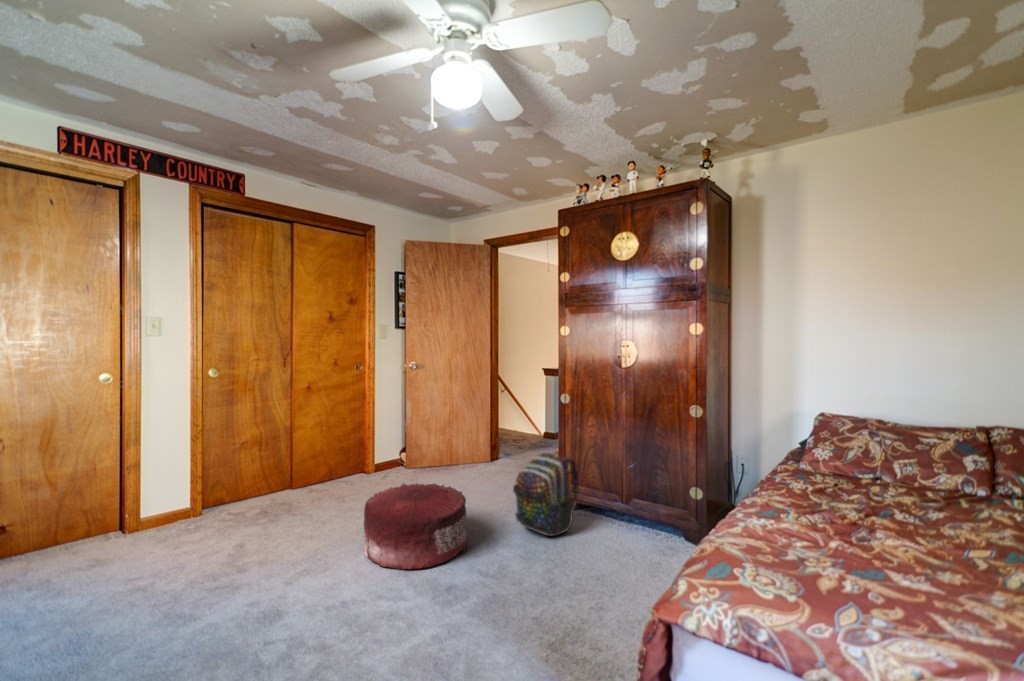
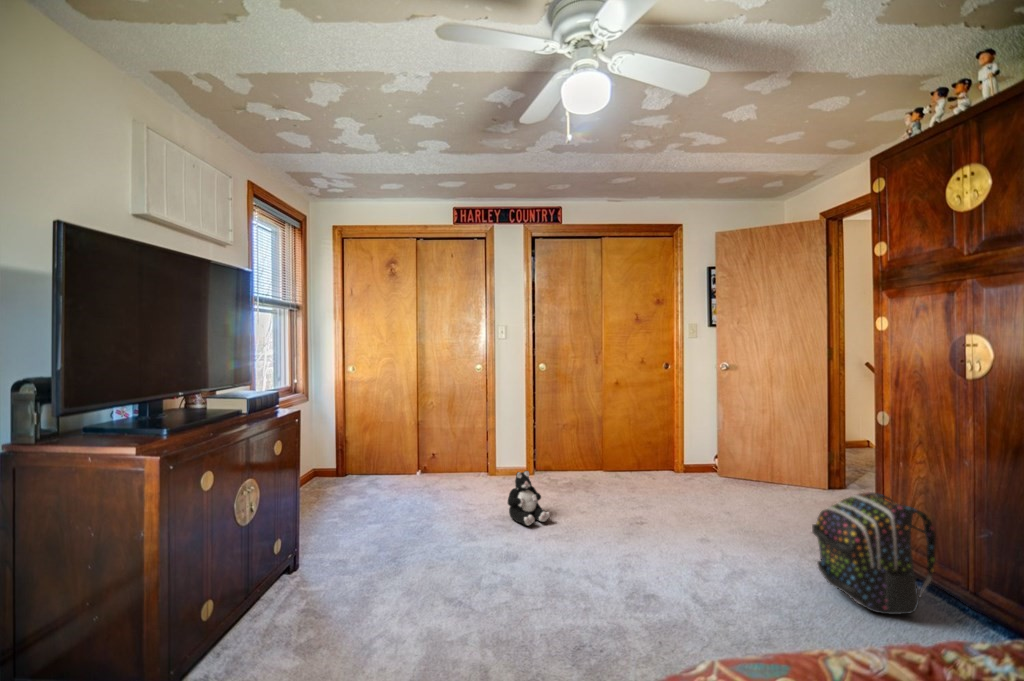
pouf: present [364,483,467,569] -> none [627,488,743,585]
plush toy: none [196,505,261,574] -> present [508,471,550,526]

